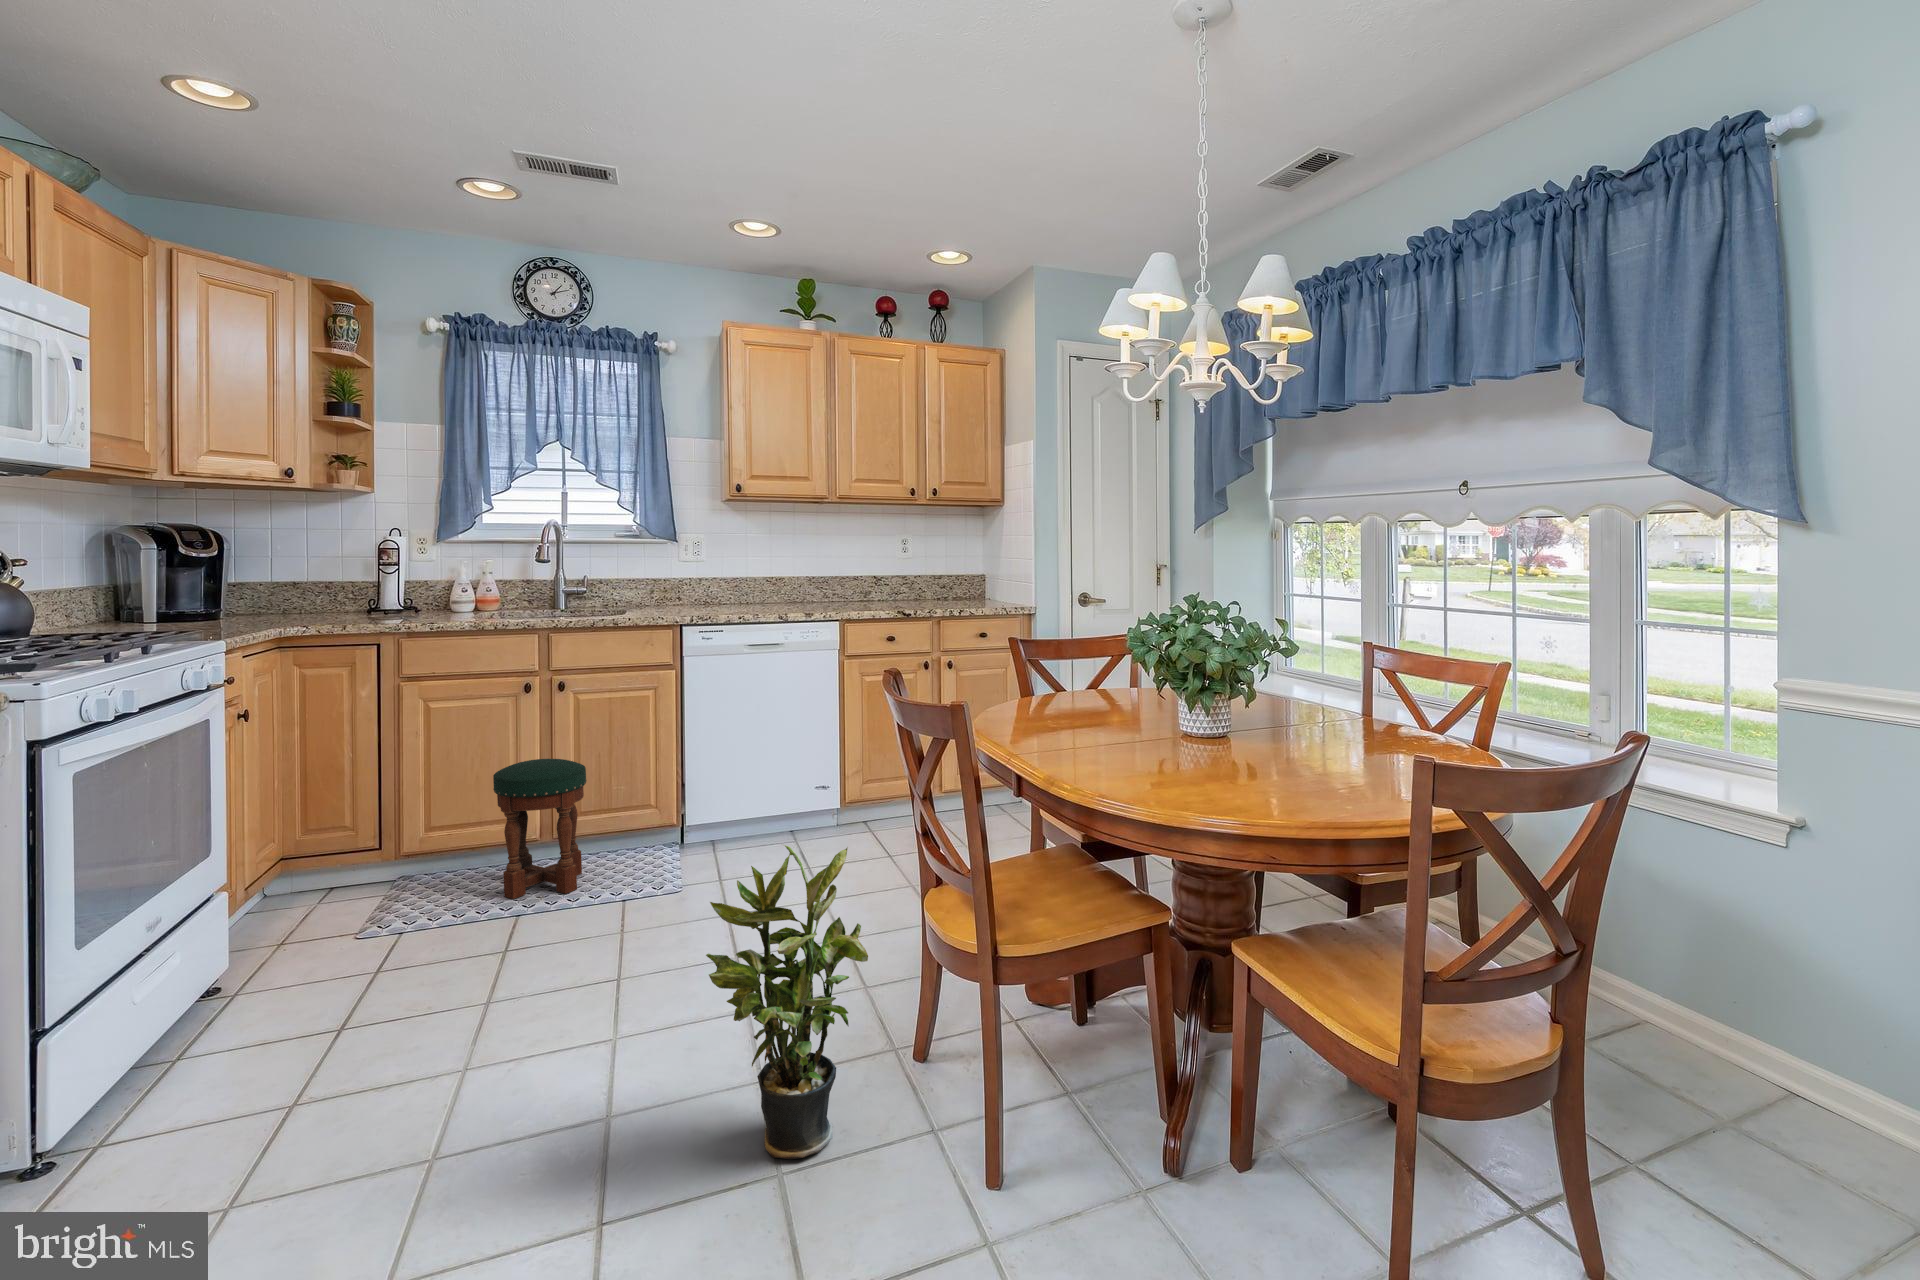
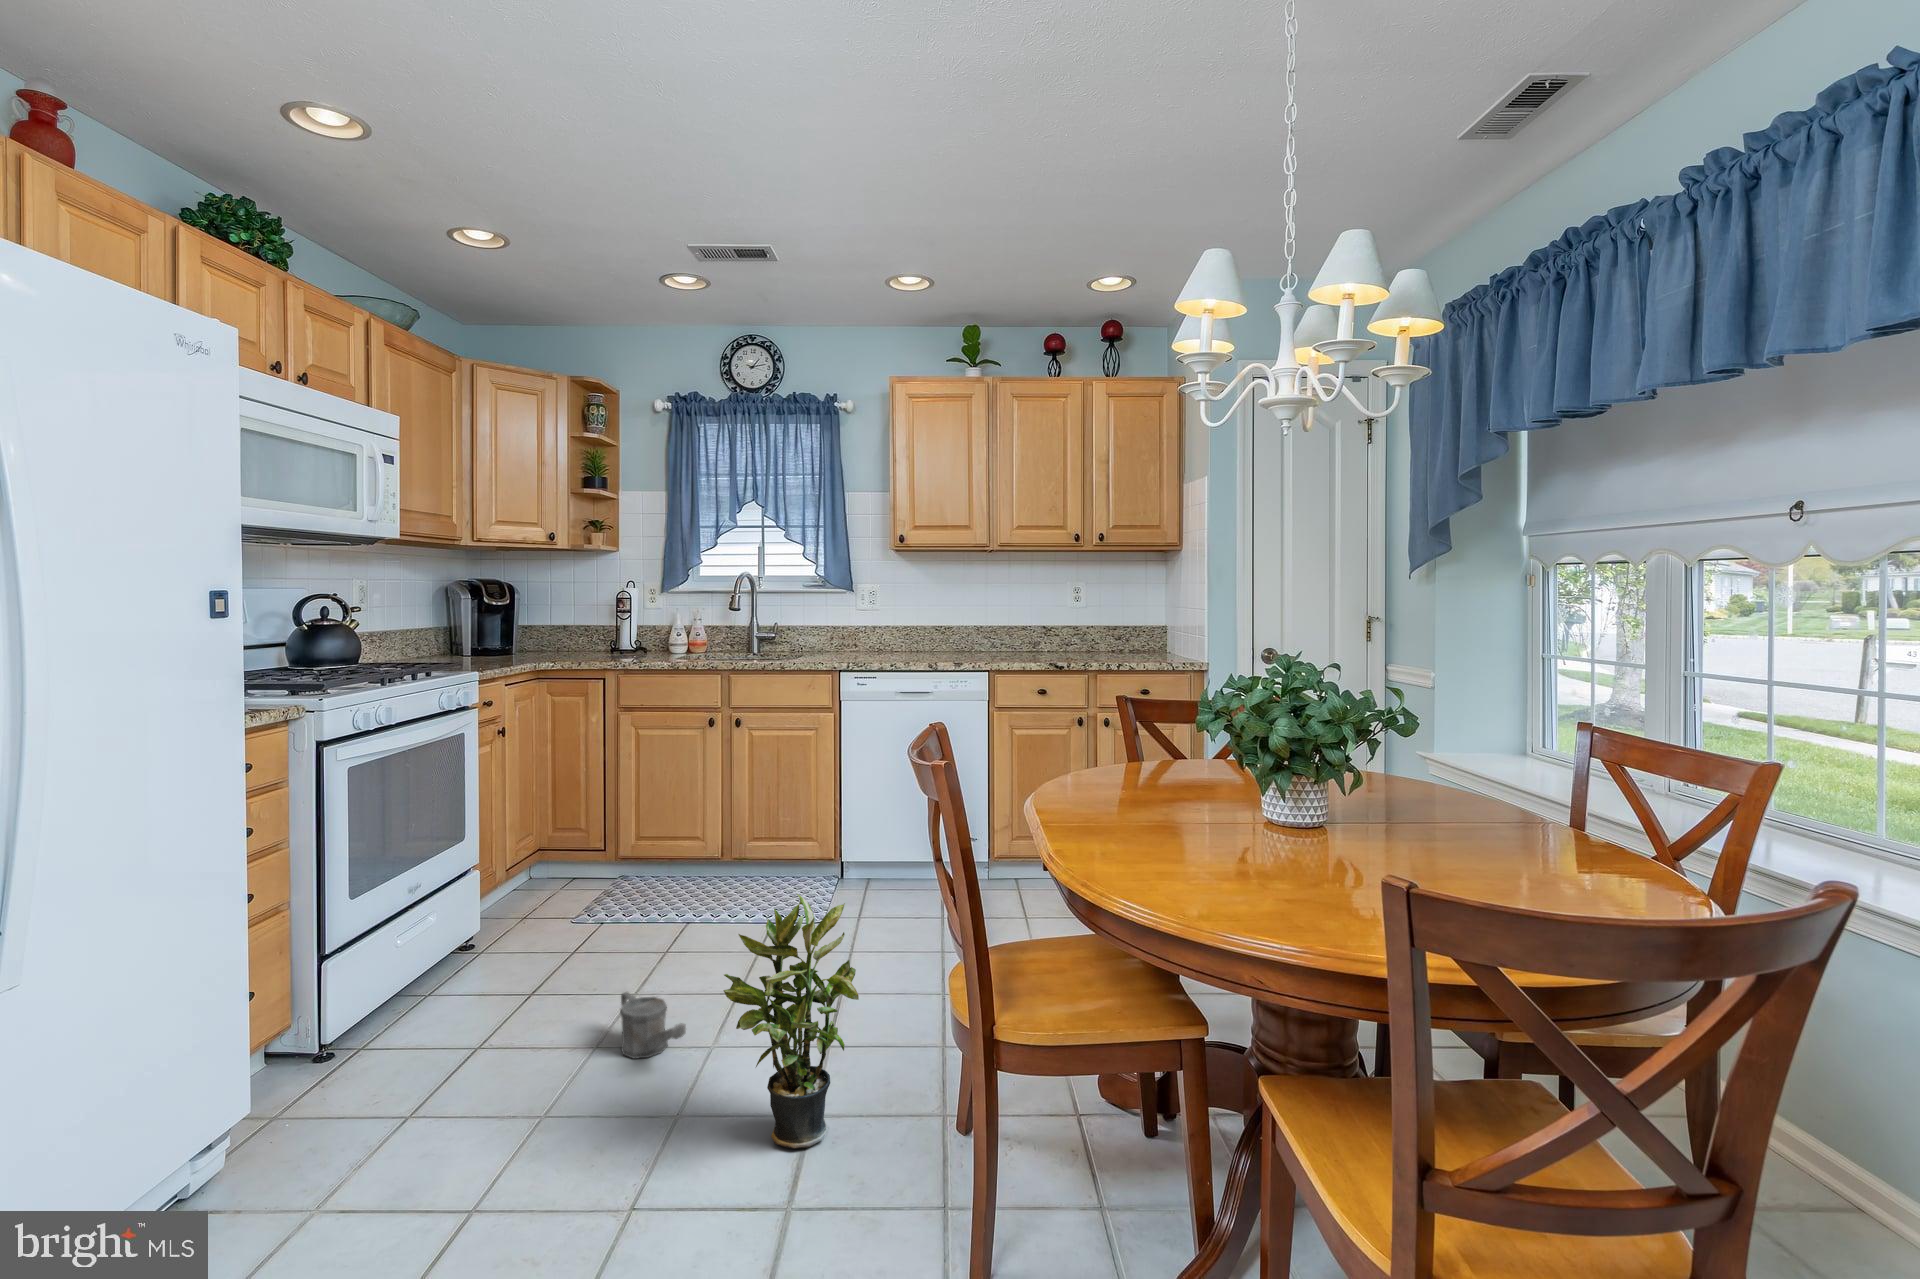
stool: present [493,759,587,899] -> none [677,787,751,906]
watering can: none [492,1005,608,1089] -> present [620,992,686,1058]

